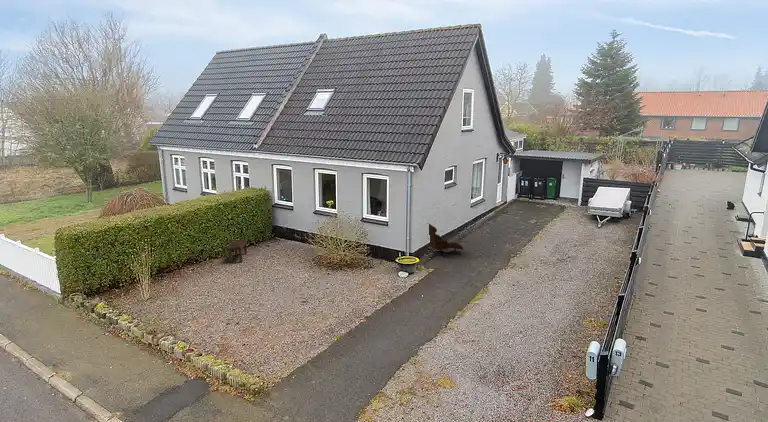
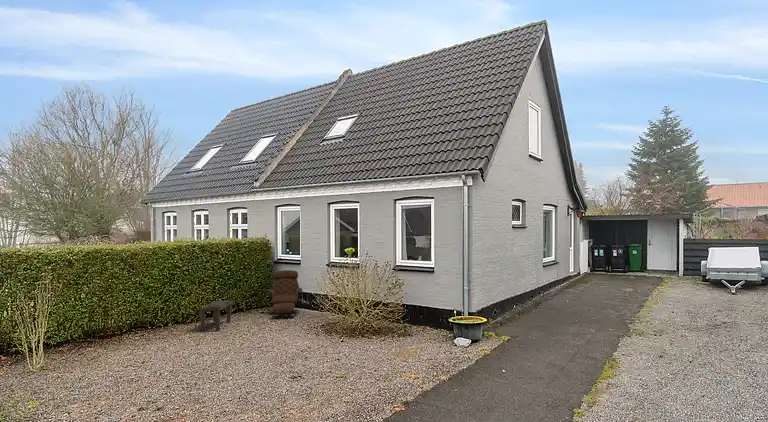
lounge chair: present [429,224,463,257] -> present [268,270,302,319]

